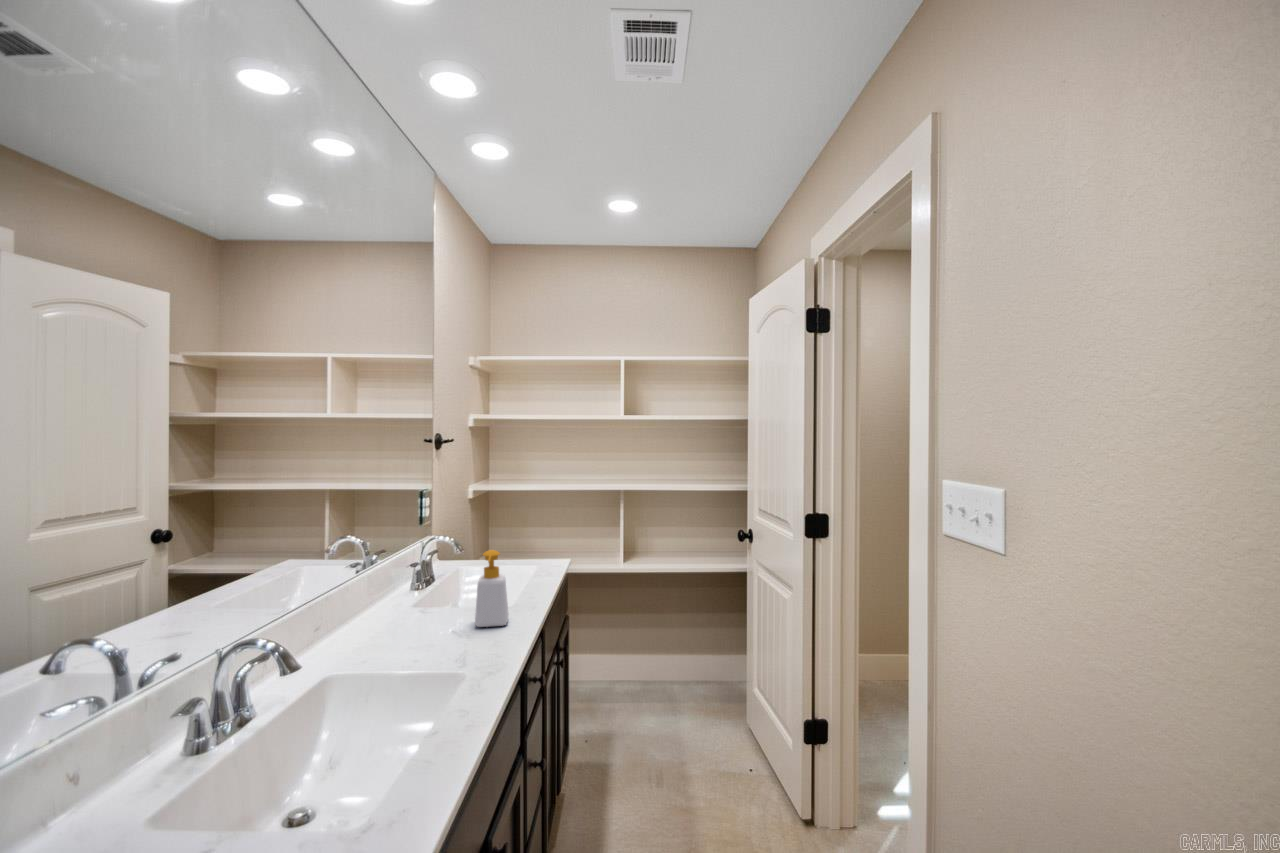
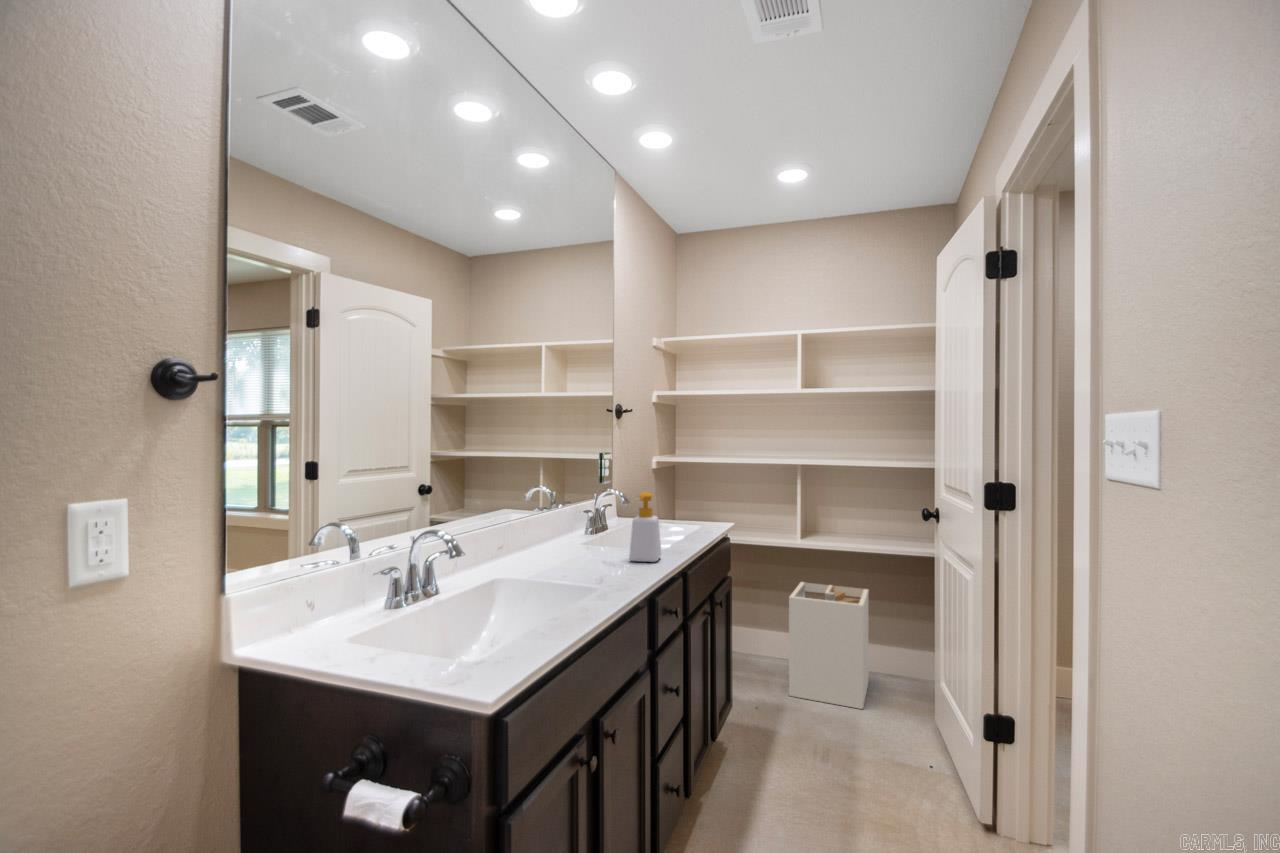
laundry hamper: none [616,604,688,724] -> present [789,582,869,709]

